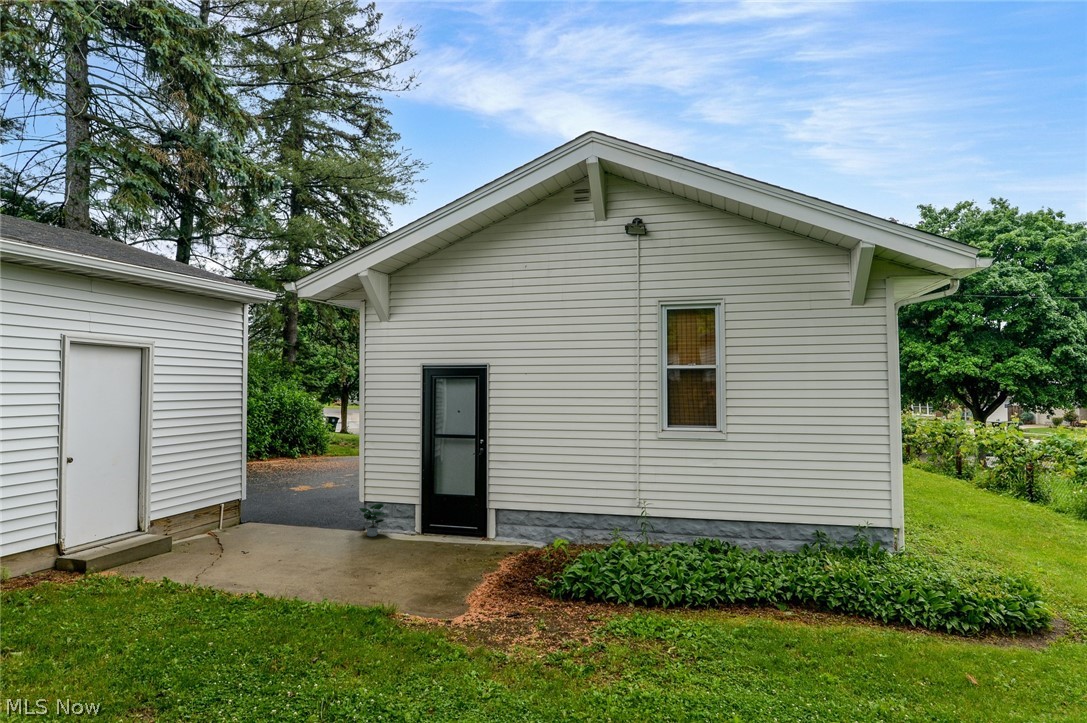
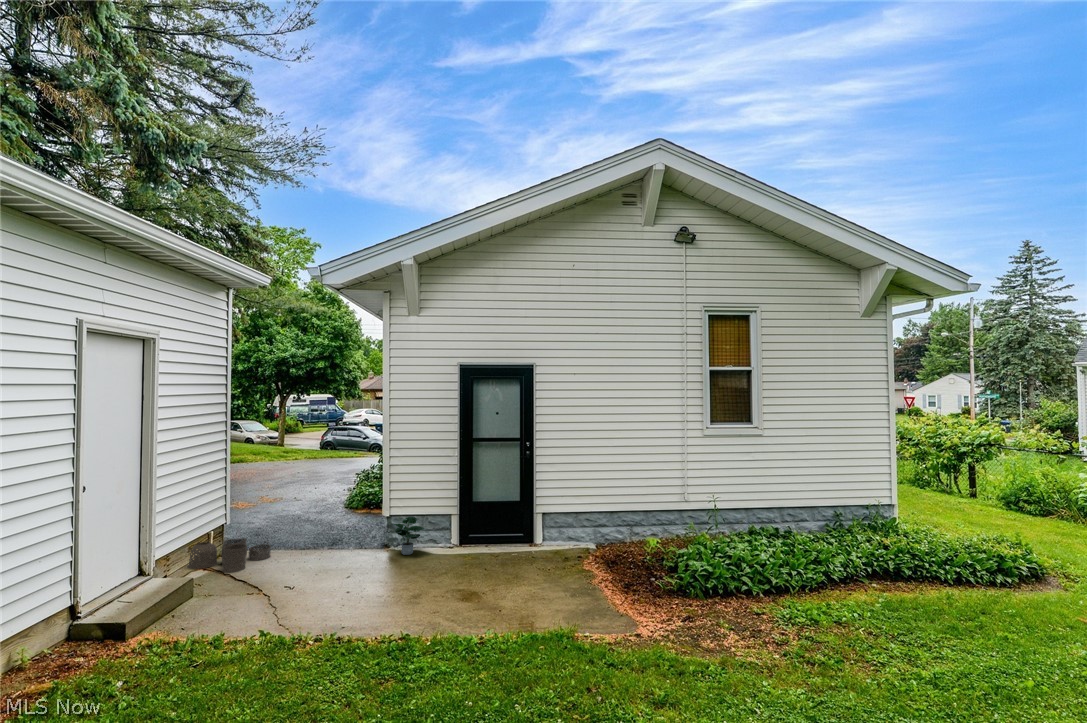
woven basket: none [209,509,273,536] -> present [187,538,271,573]

